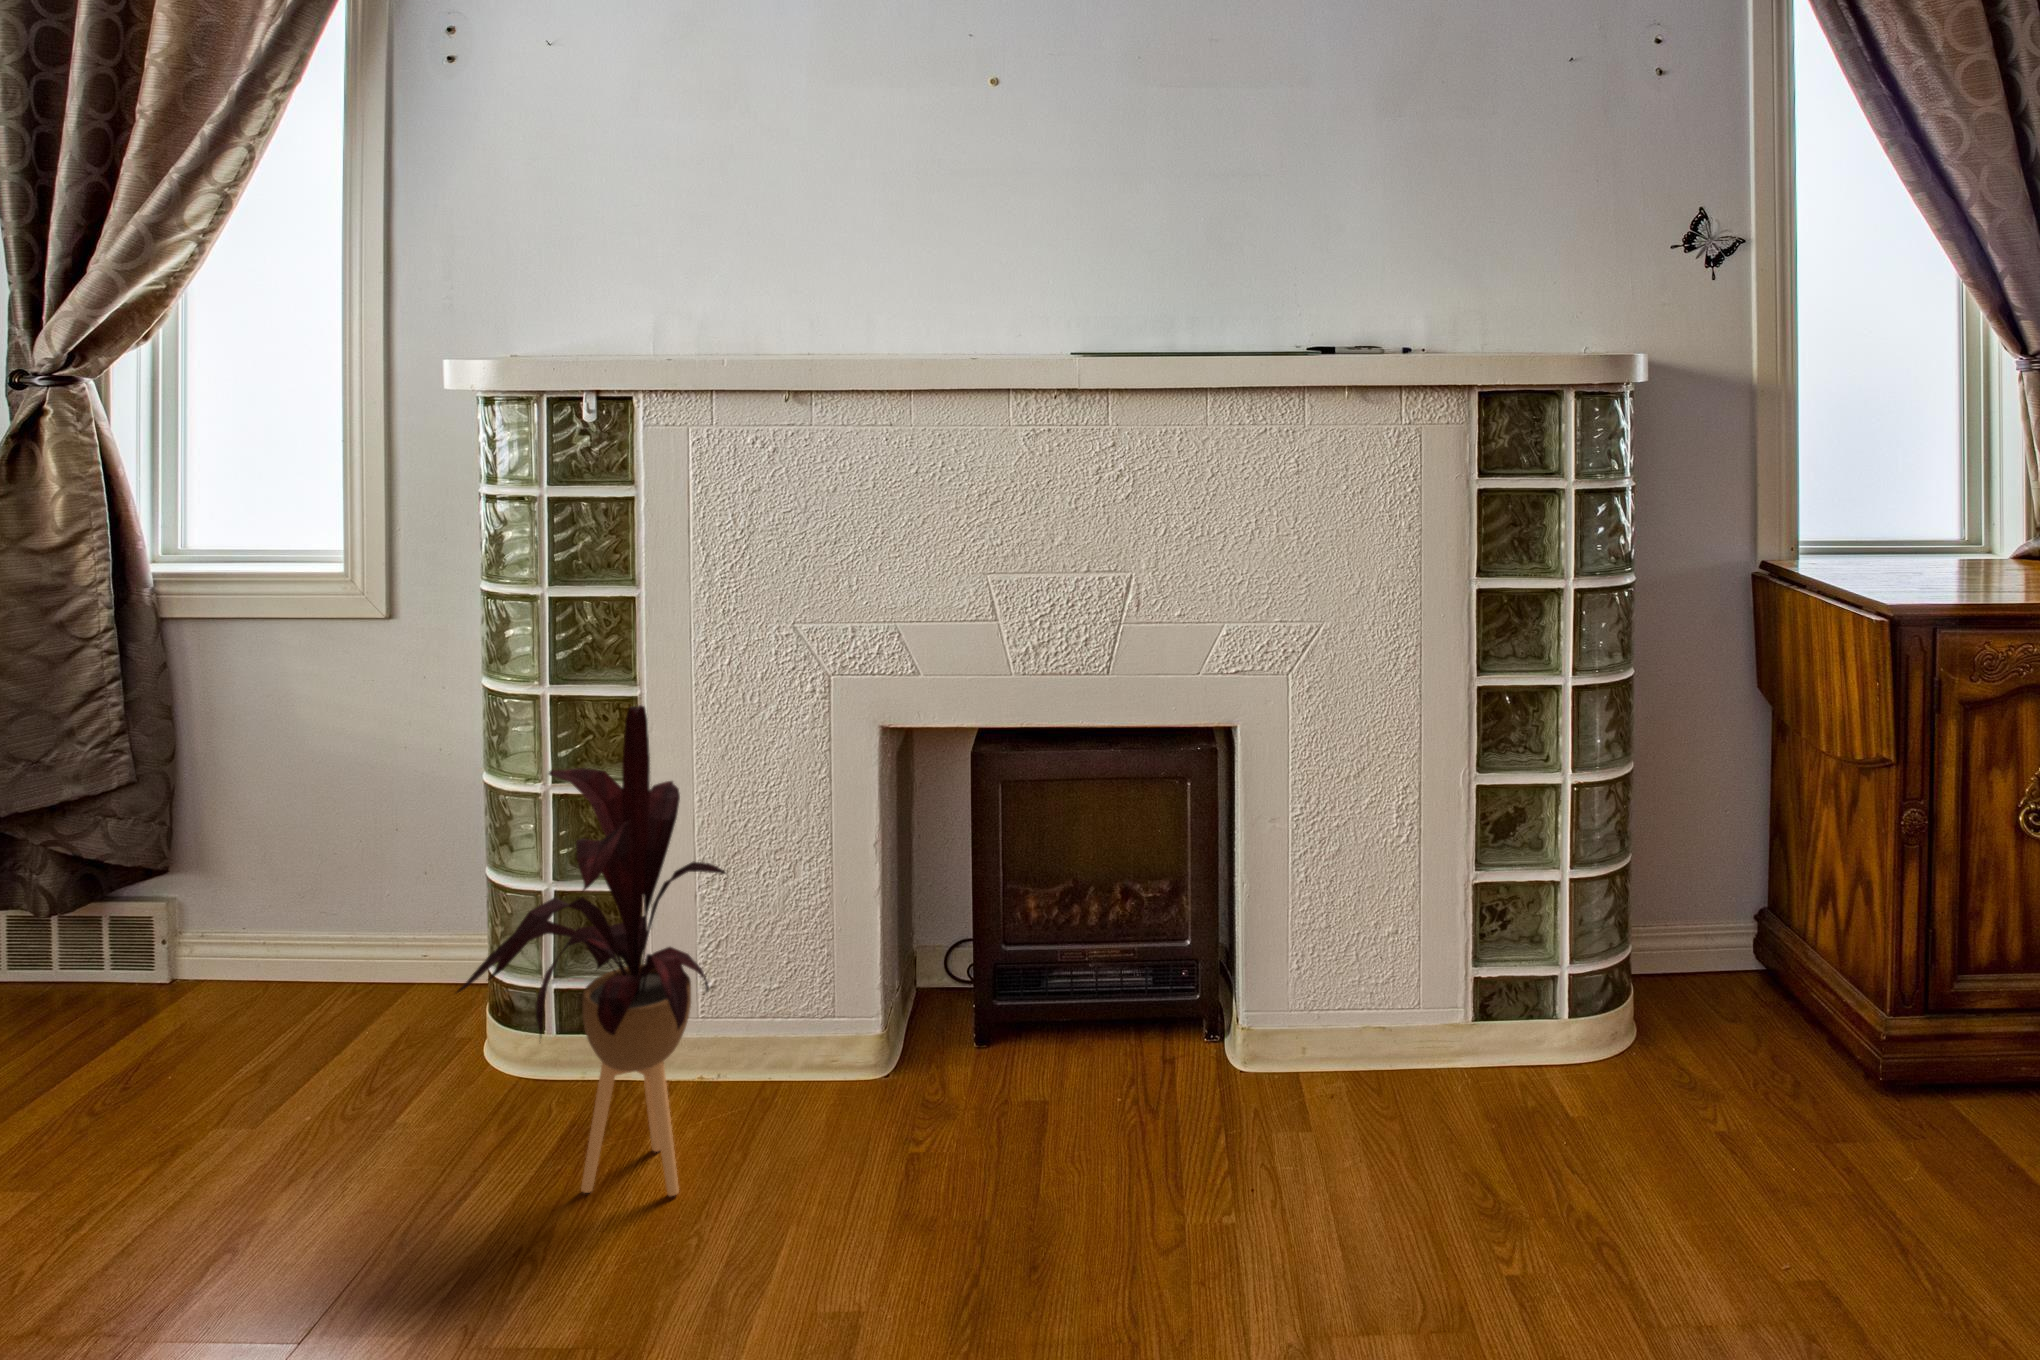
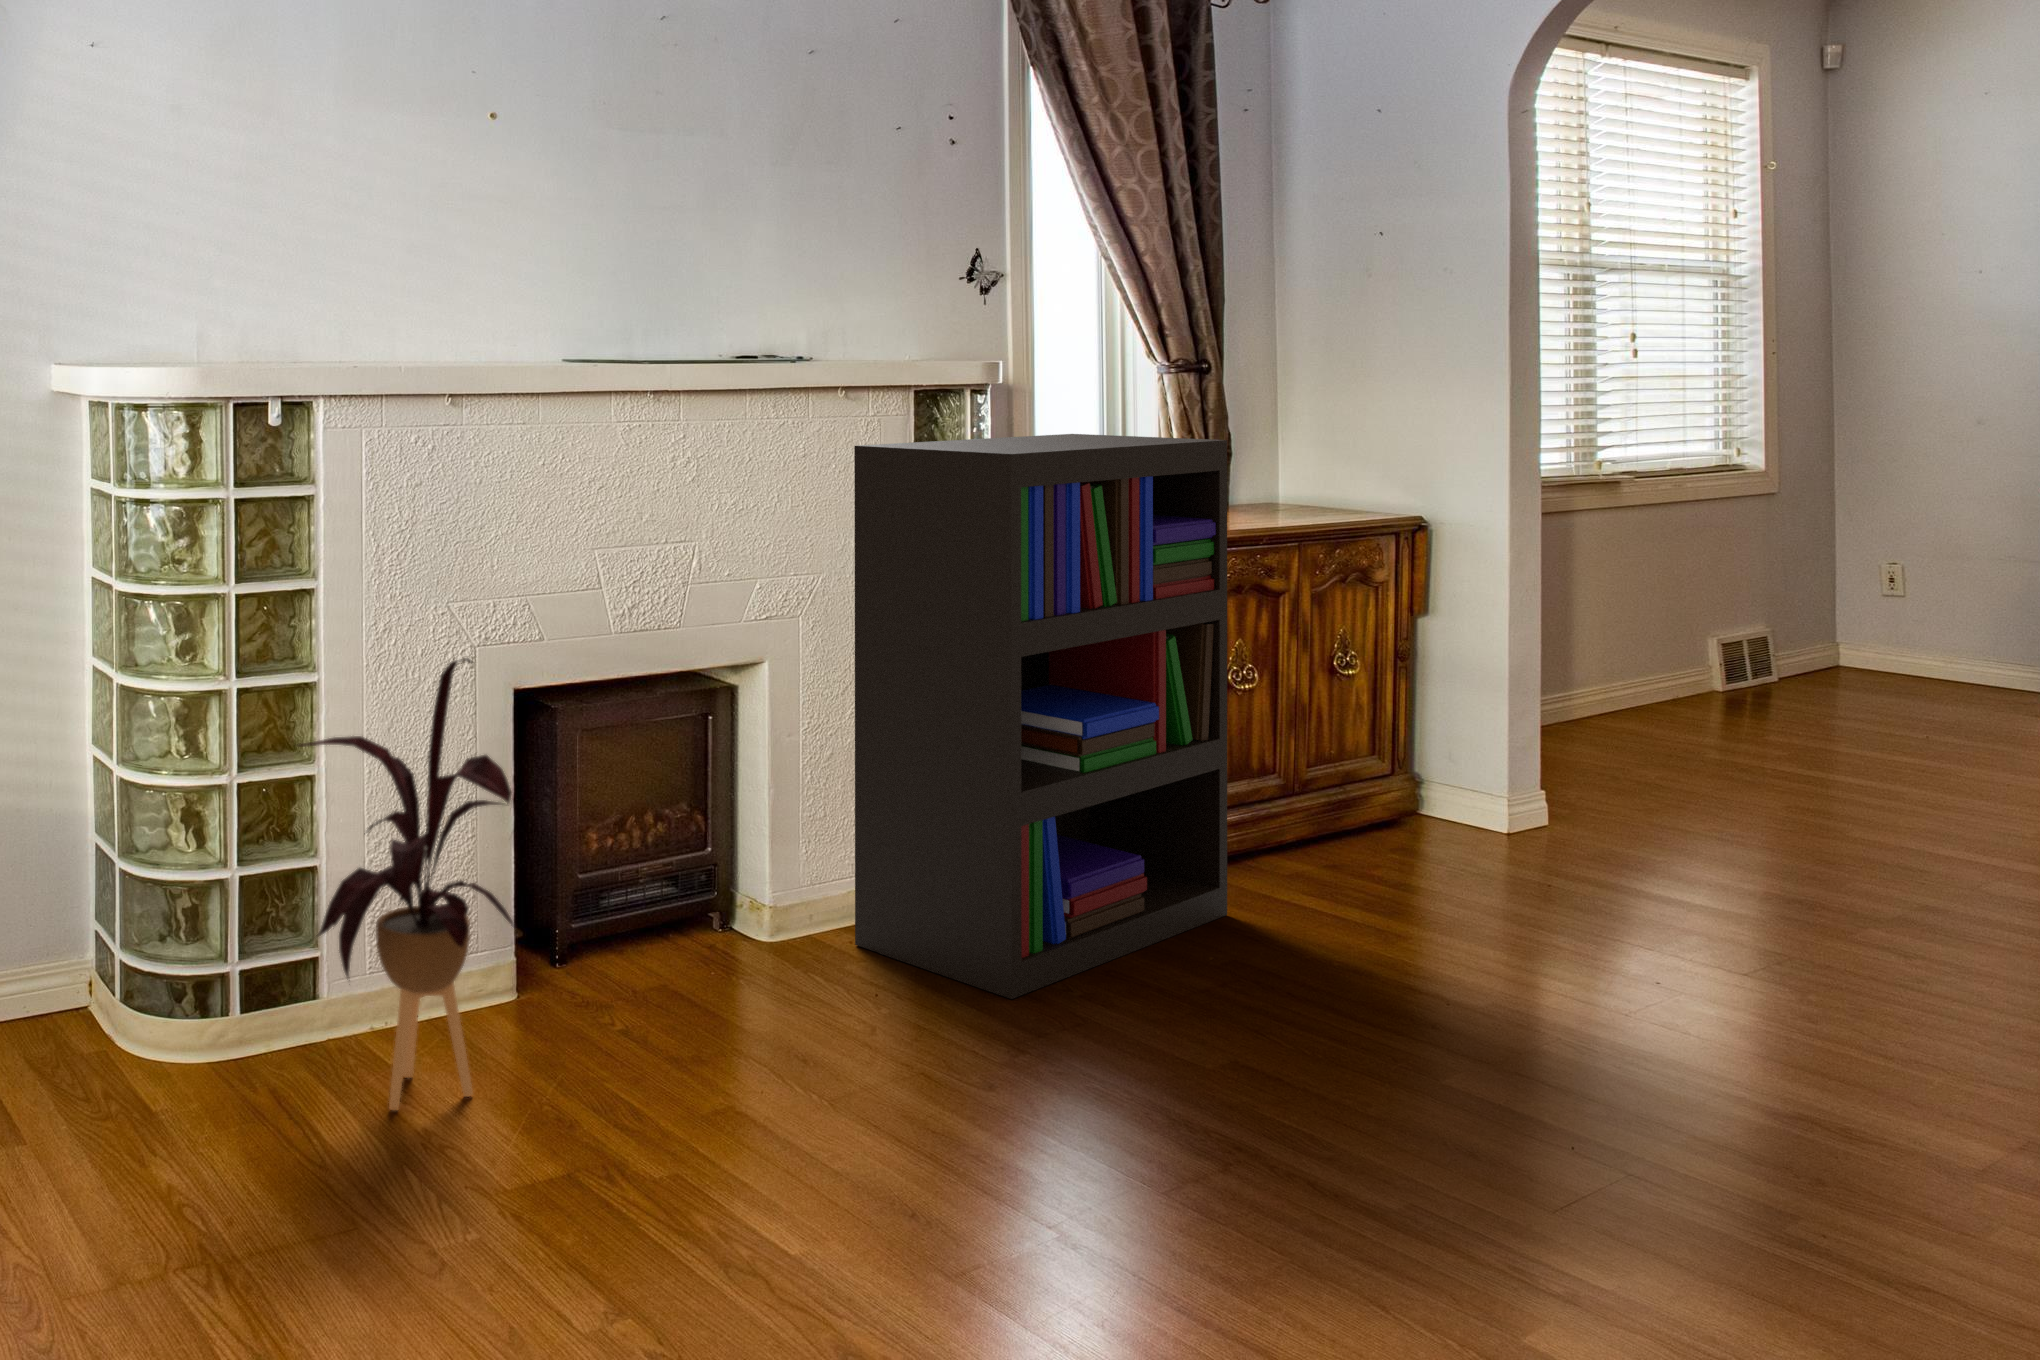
bookshelf: none [1334,458,1931,1240] -> present [854,434,1227,999]

